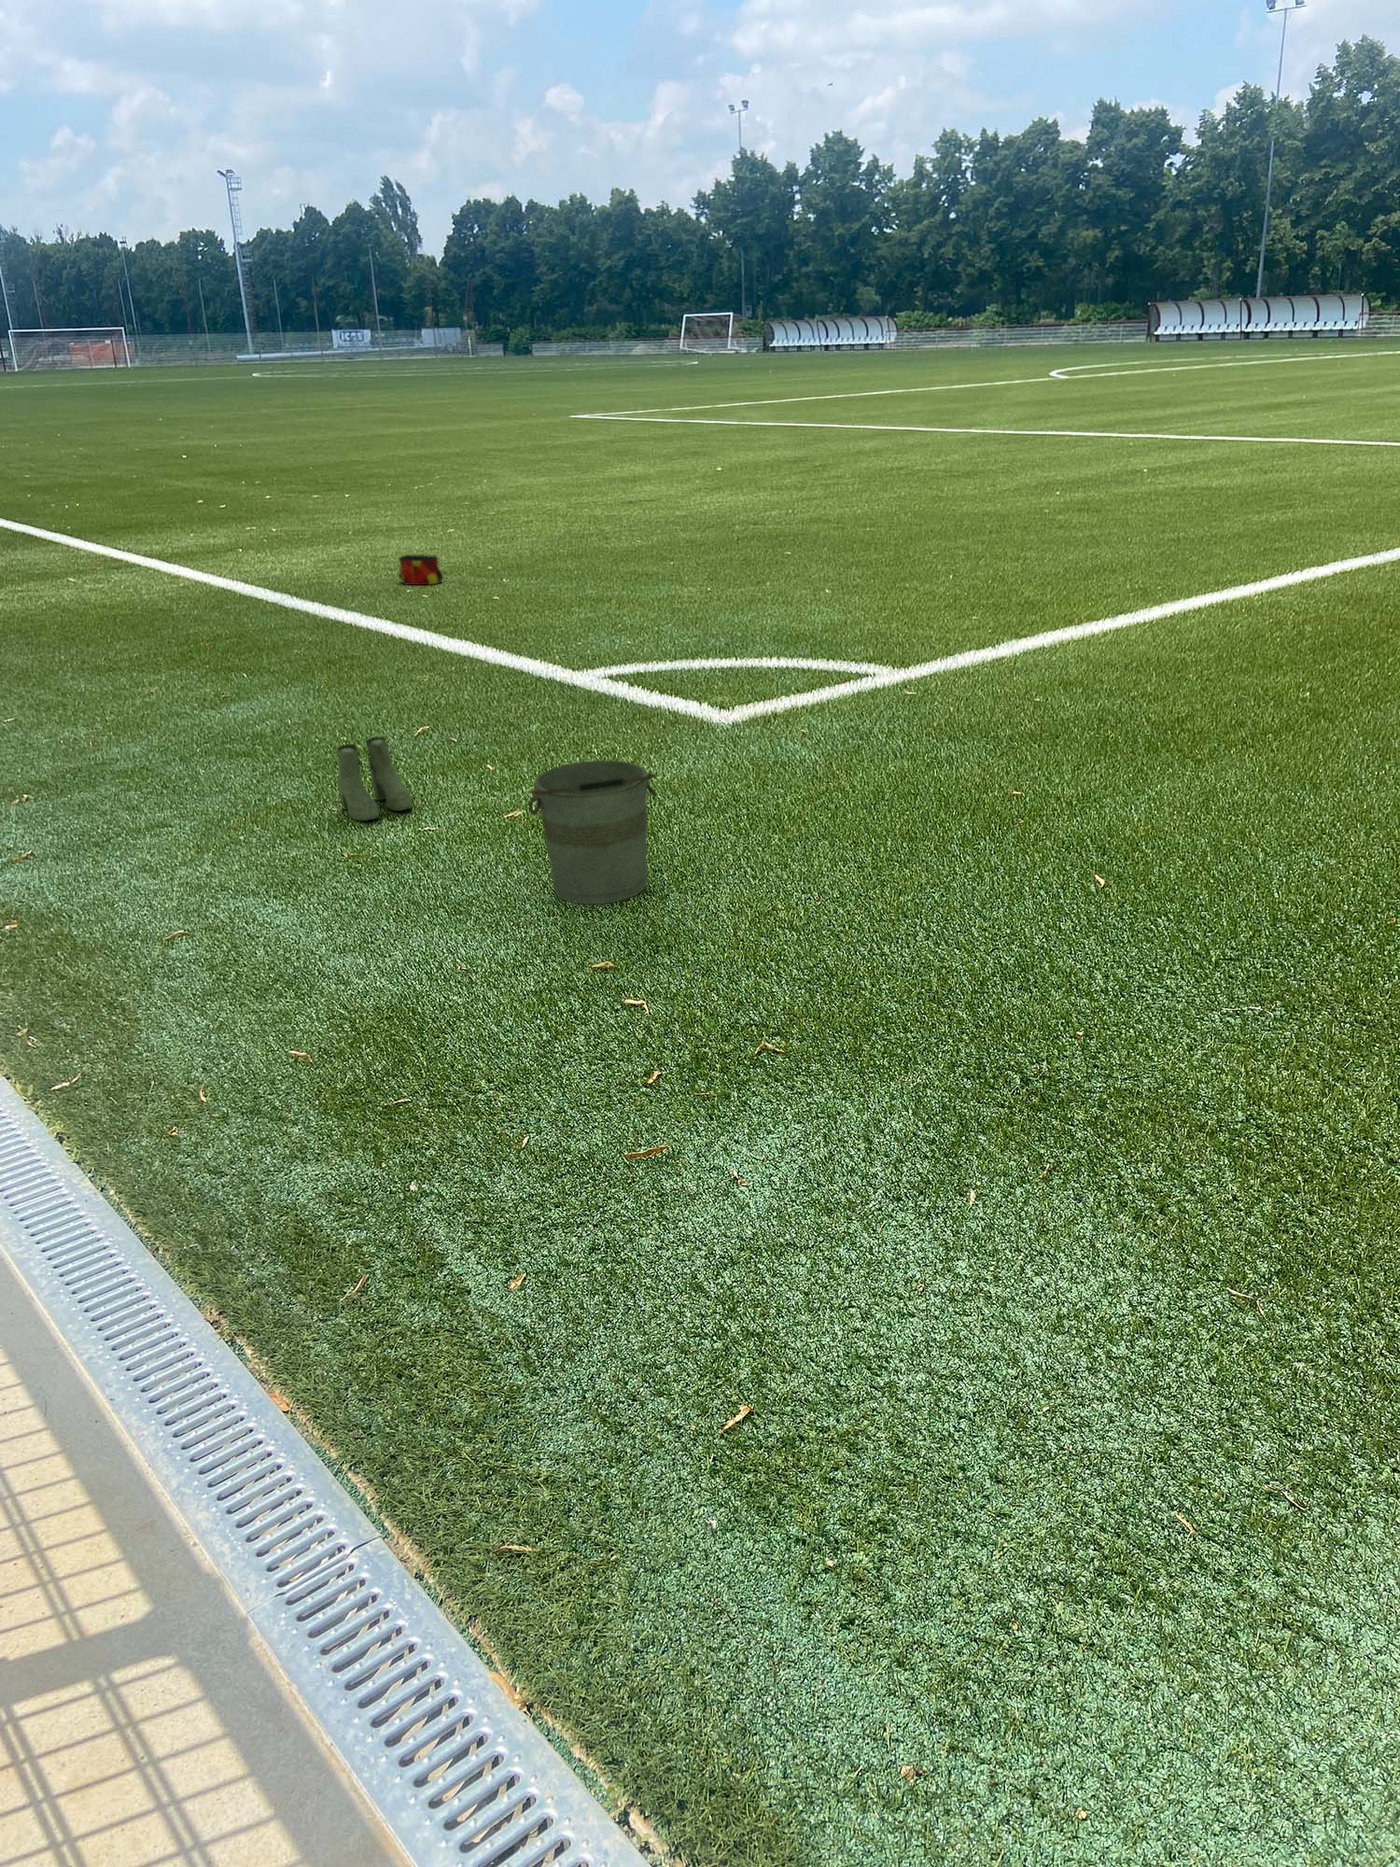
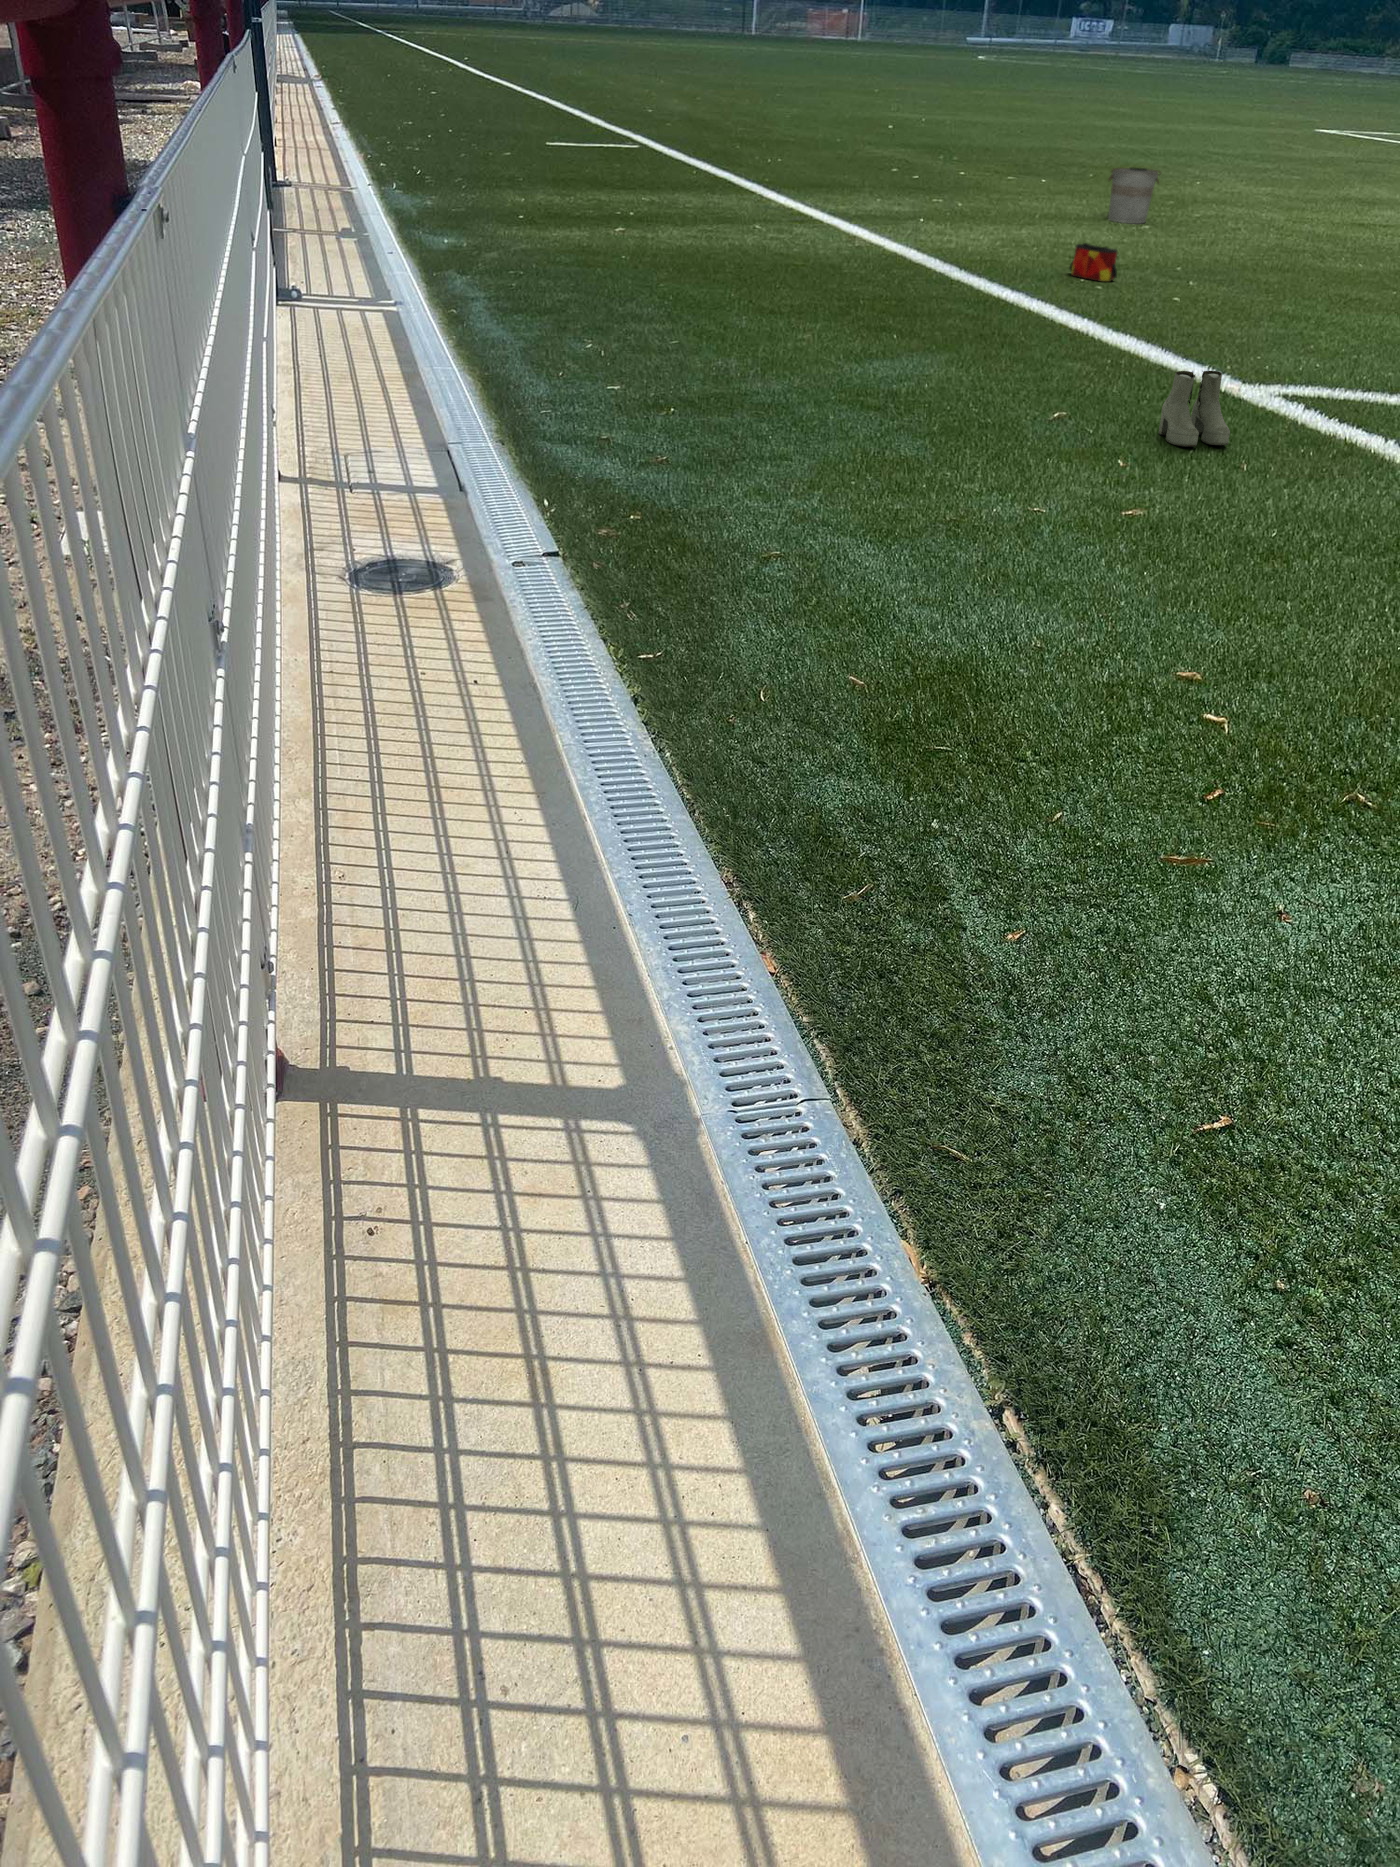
boots: present [337,737,412,821] -> present [1159,371,1230,447]
bucket: present [529,760,657,904] -> present [1108,168,1159,224]

